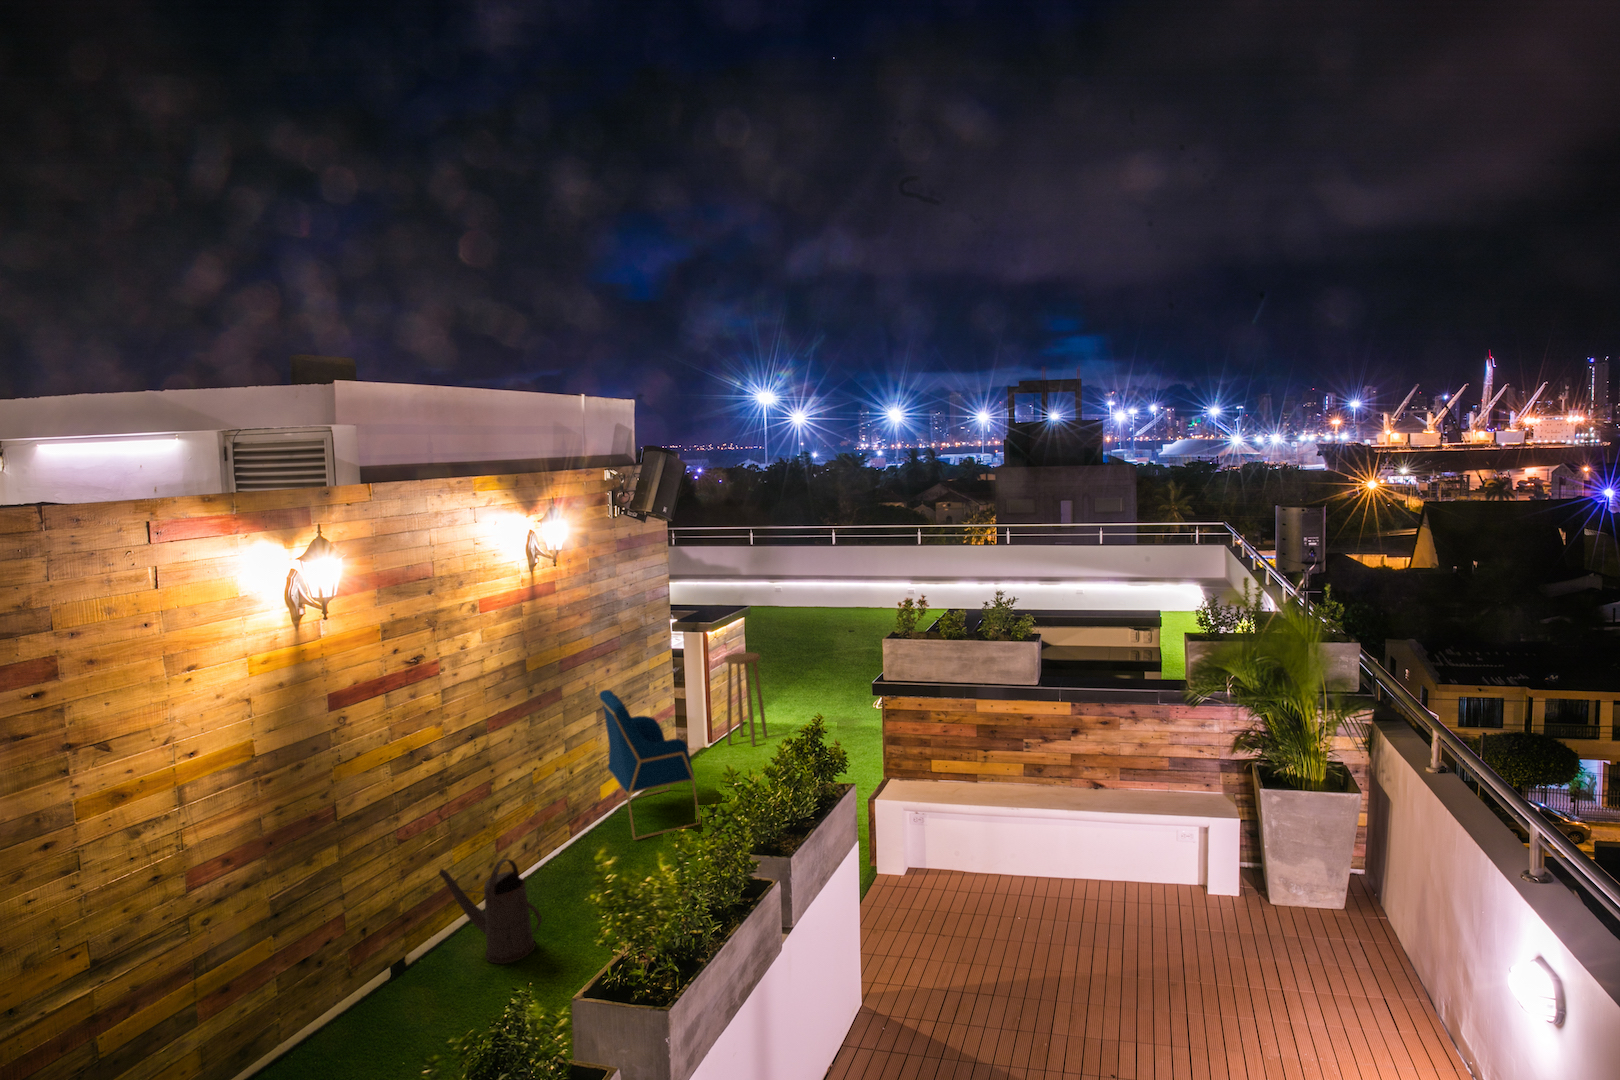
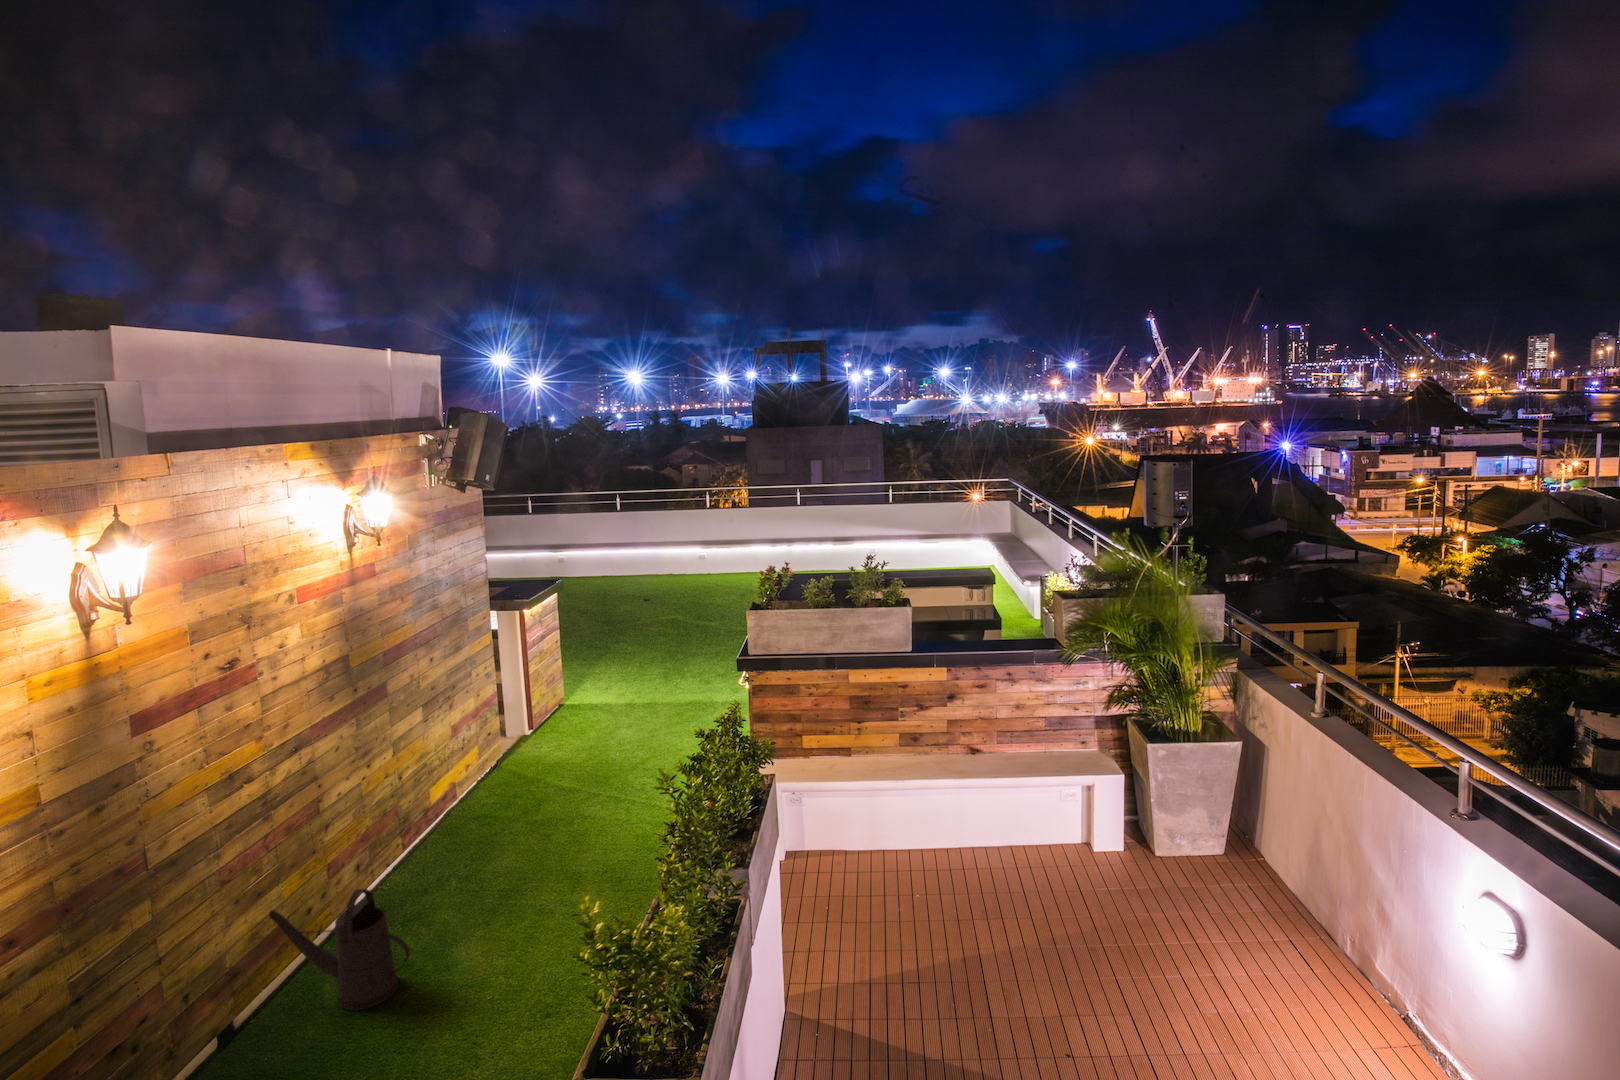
stool: present [724,652,767,746] -> none [546,631,591,729]
armchair: present [599,690,701,840] -> none [421,682,550,844]

